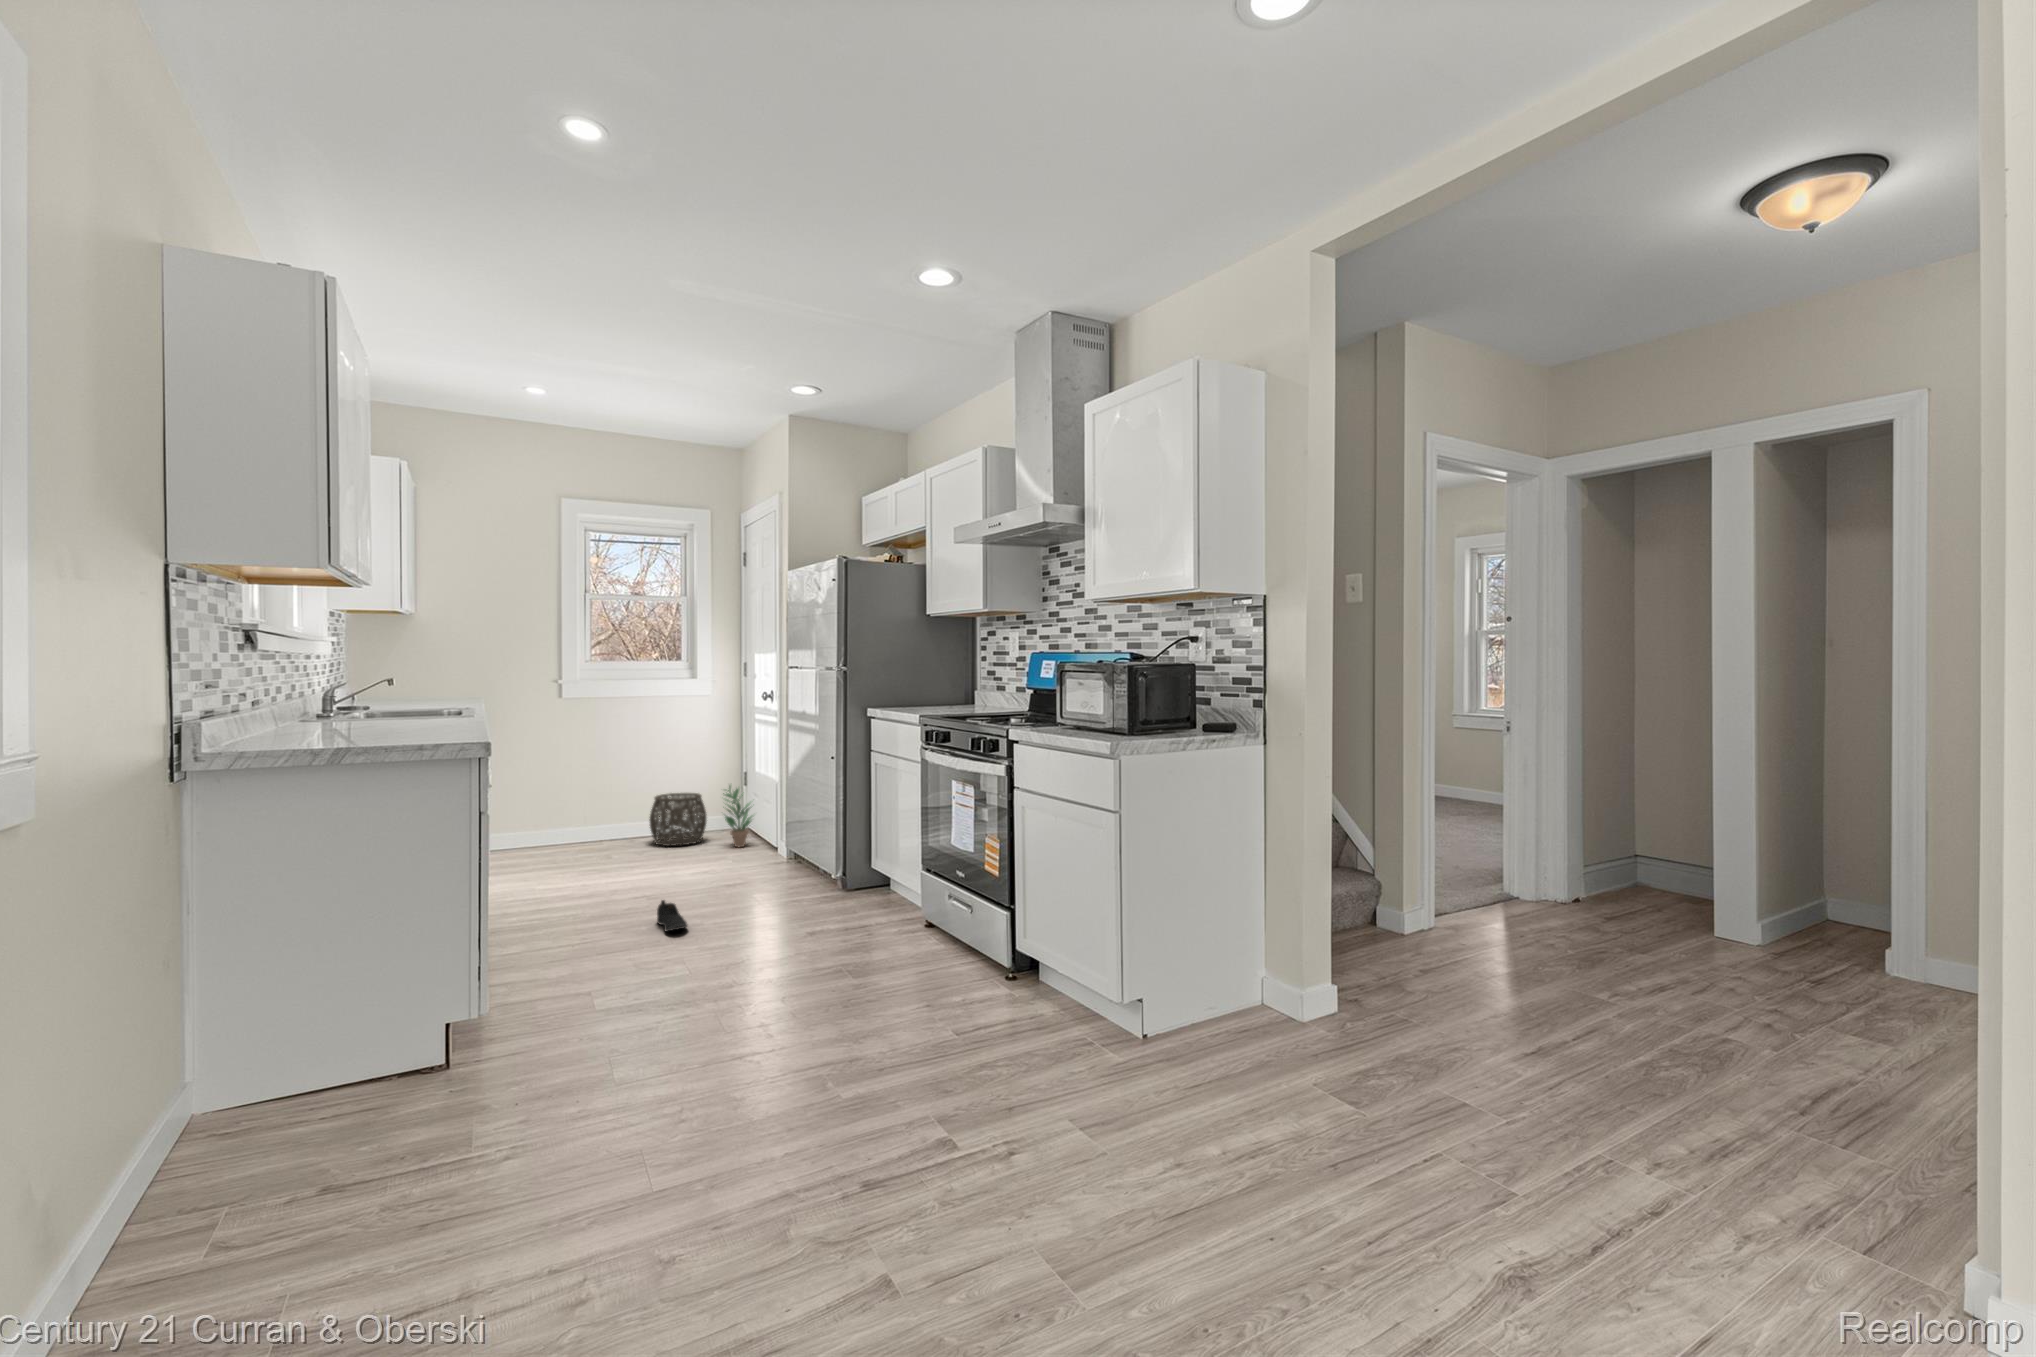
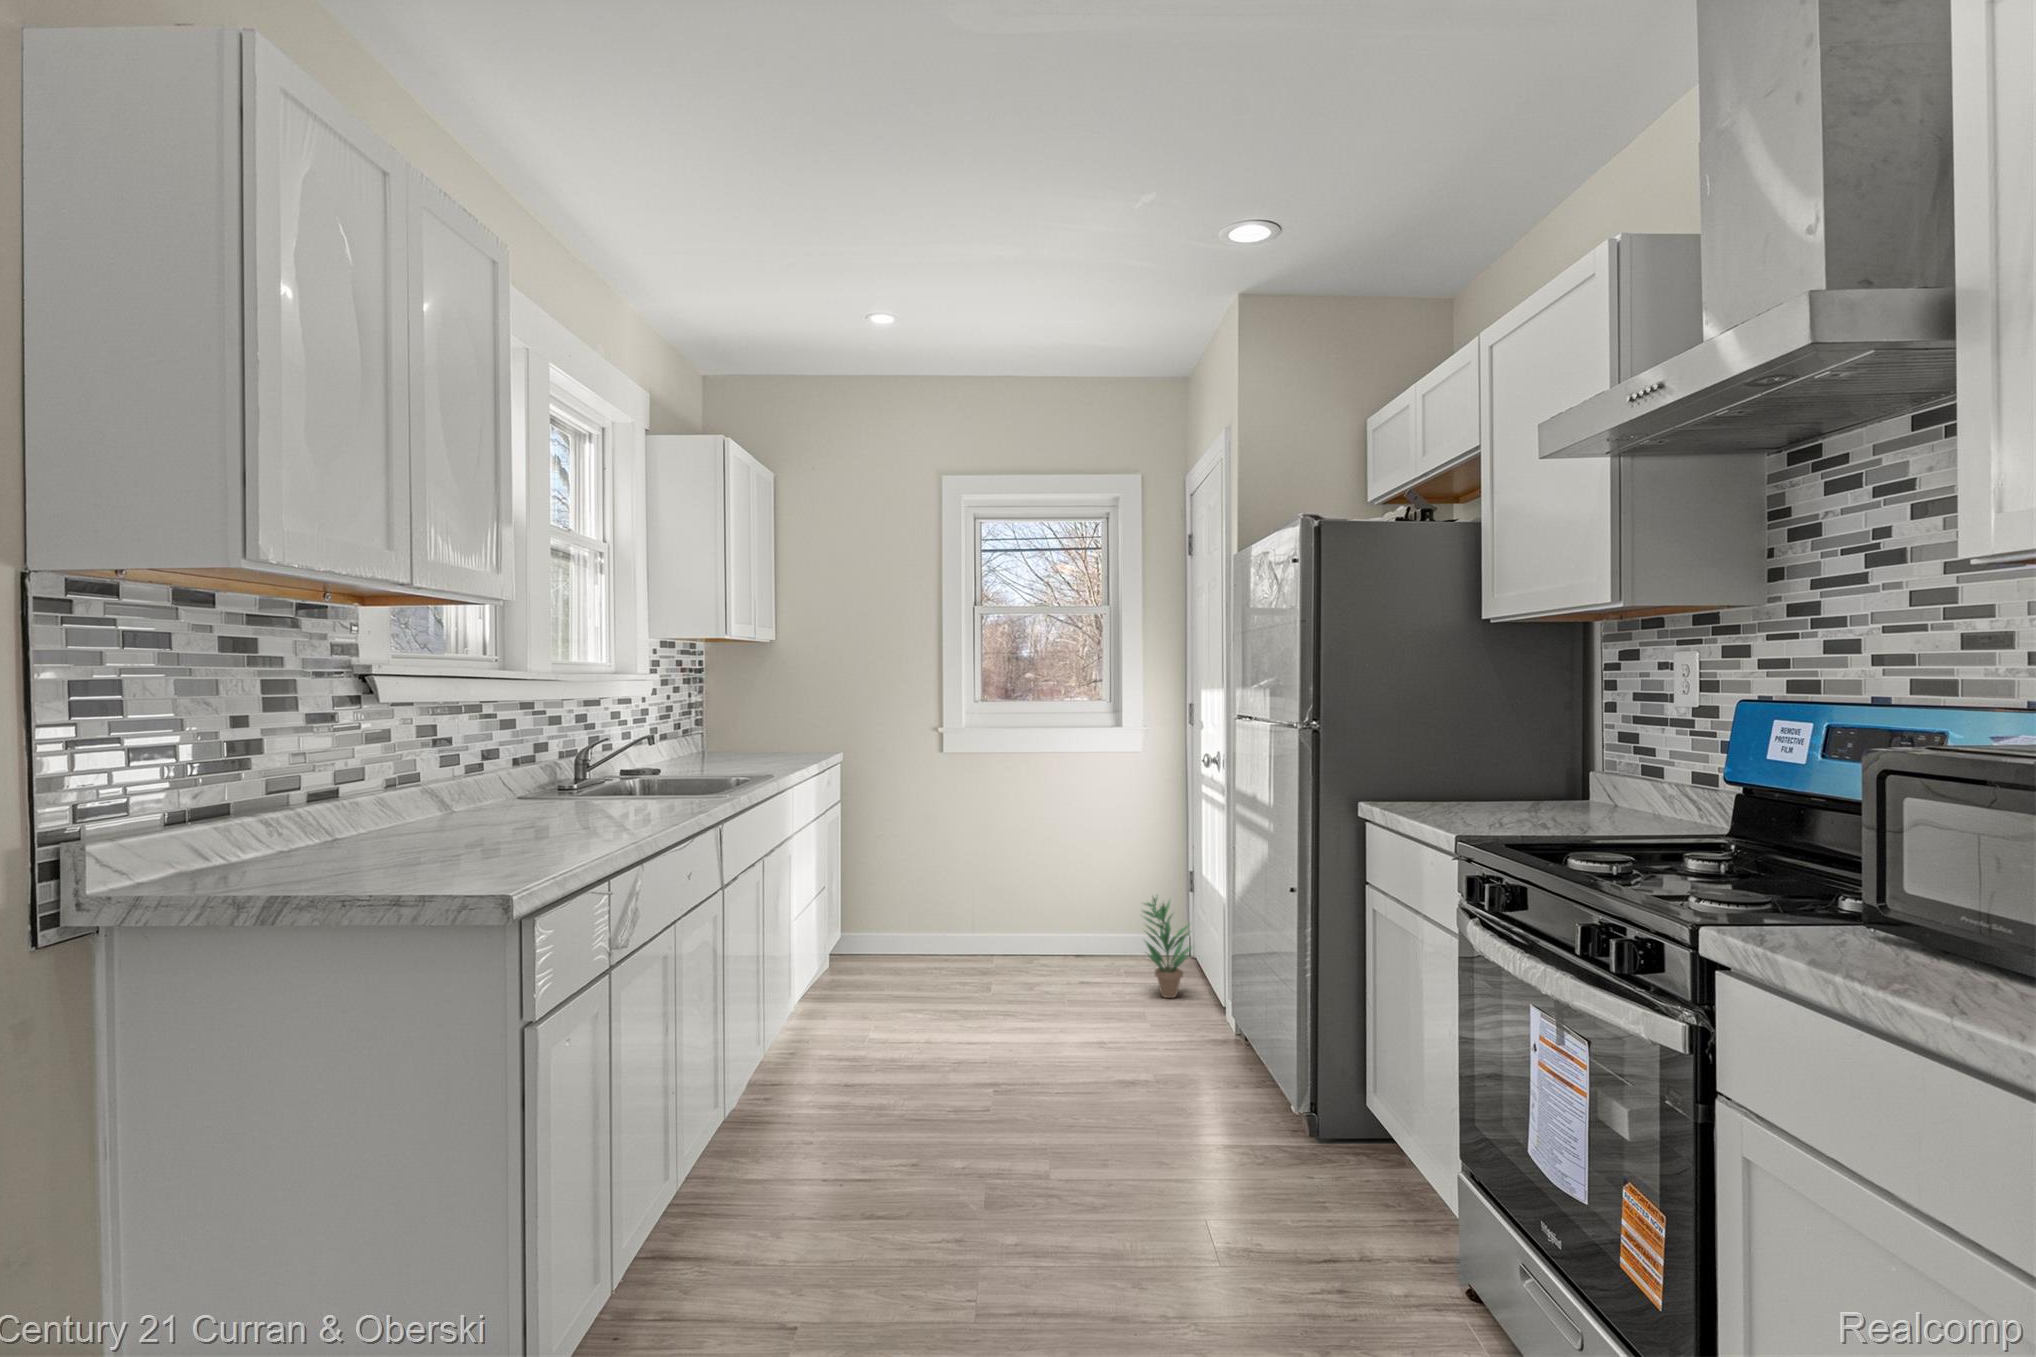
woven basket: present [649,793,707,846] -> none [1044,897,1127,982]
shoe: present [657,900,688,931] -> none [964,1128,1005,1204]

